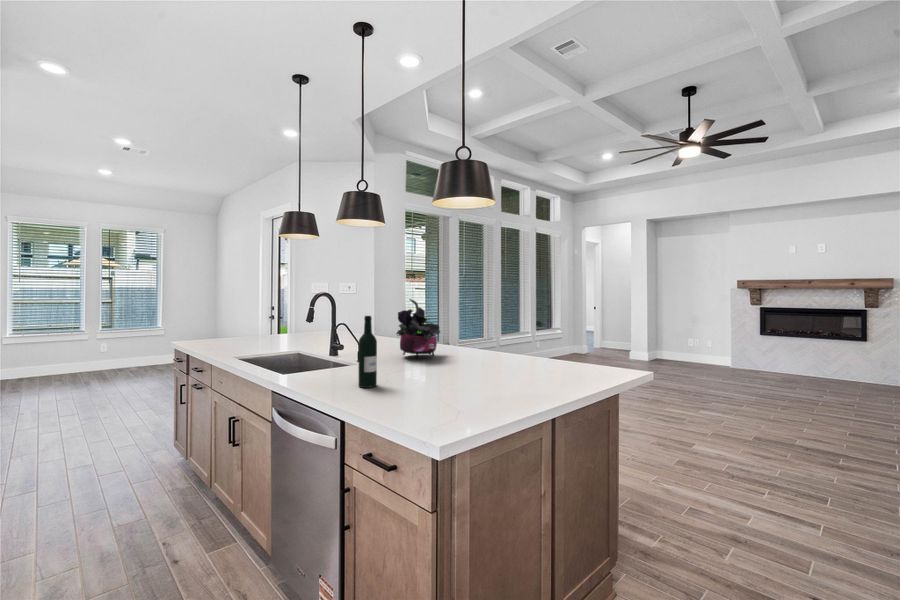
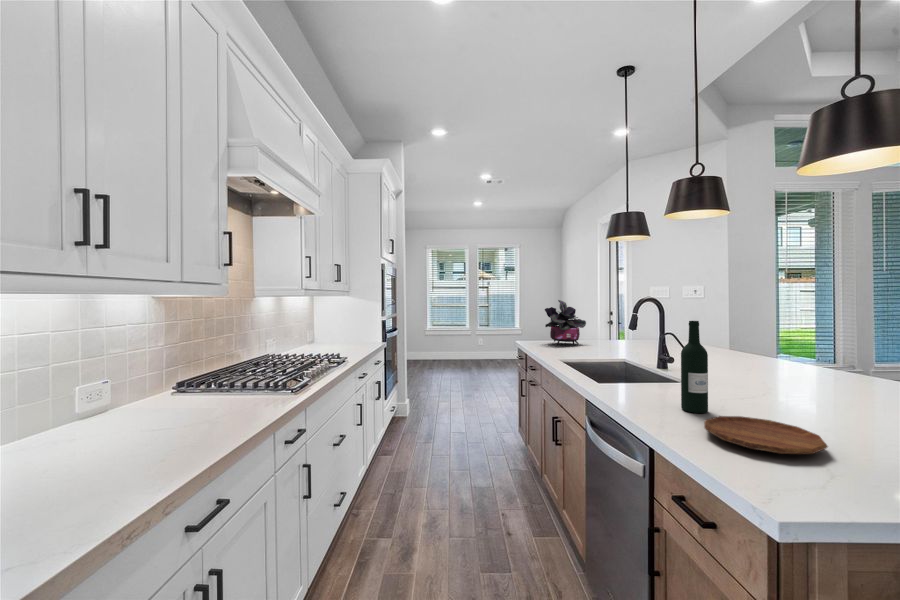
potted plant: present [396,299,440,359] -> present [545,300,586,344]
tray: none [378,383,444,404] -> present [704,416,828,454]

